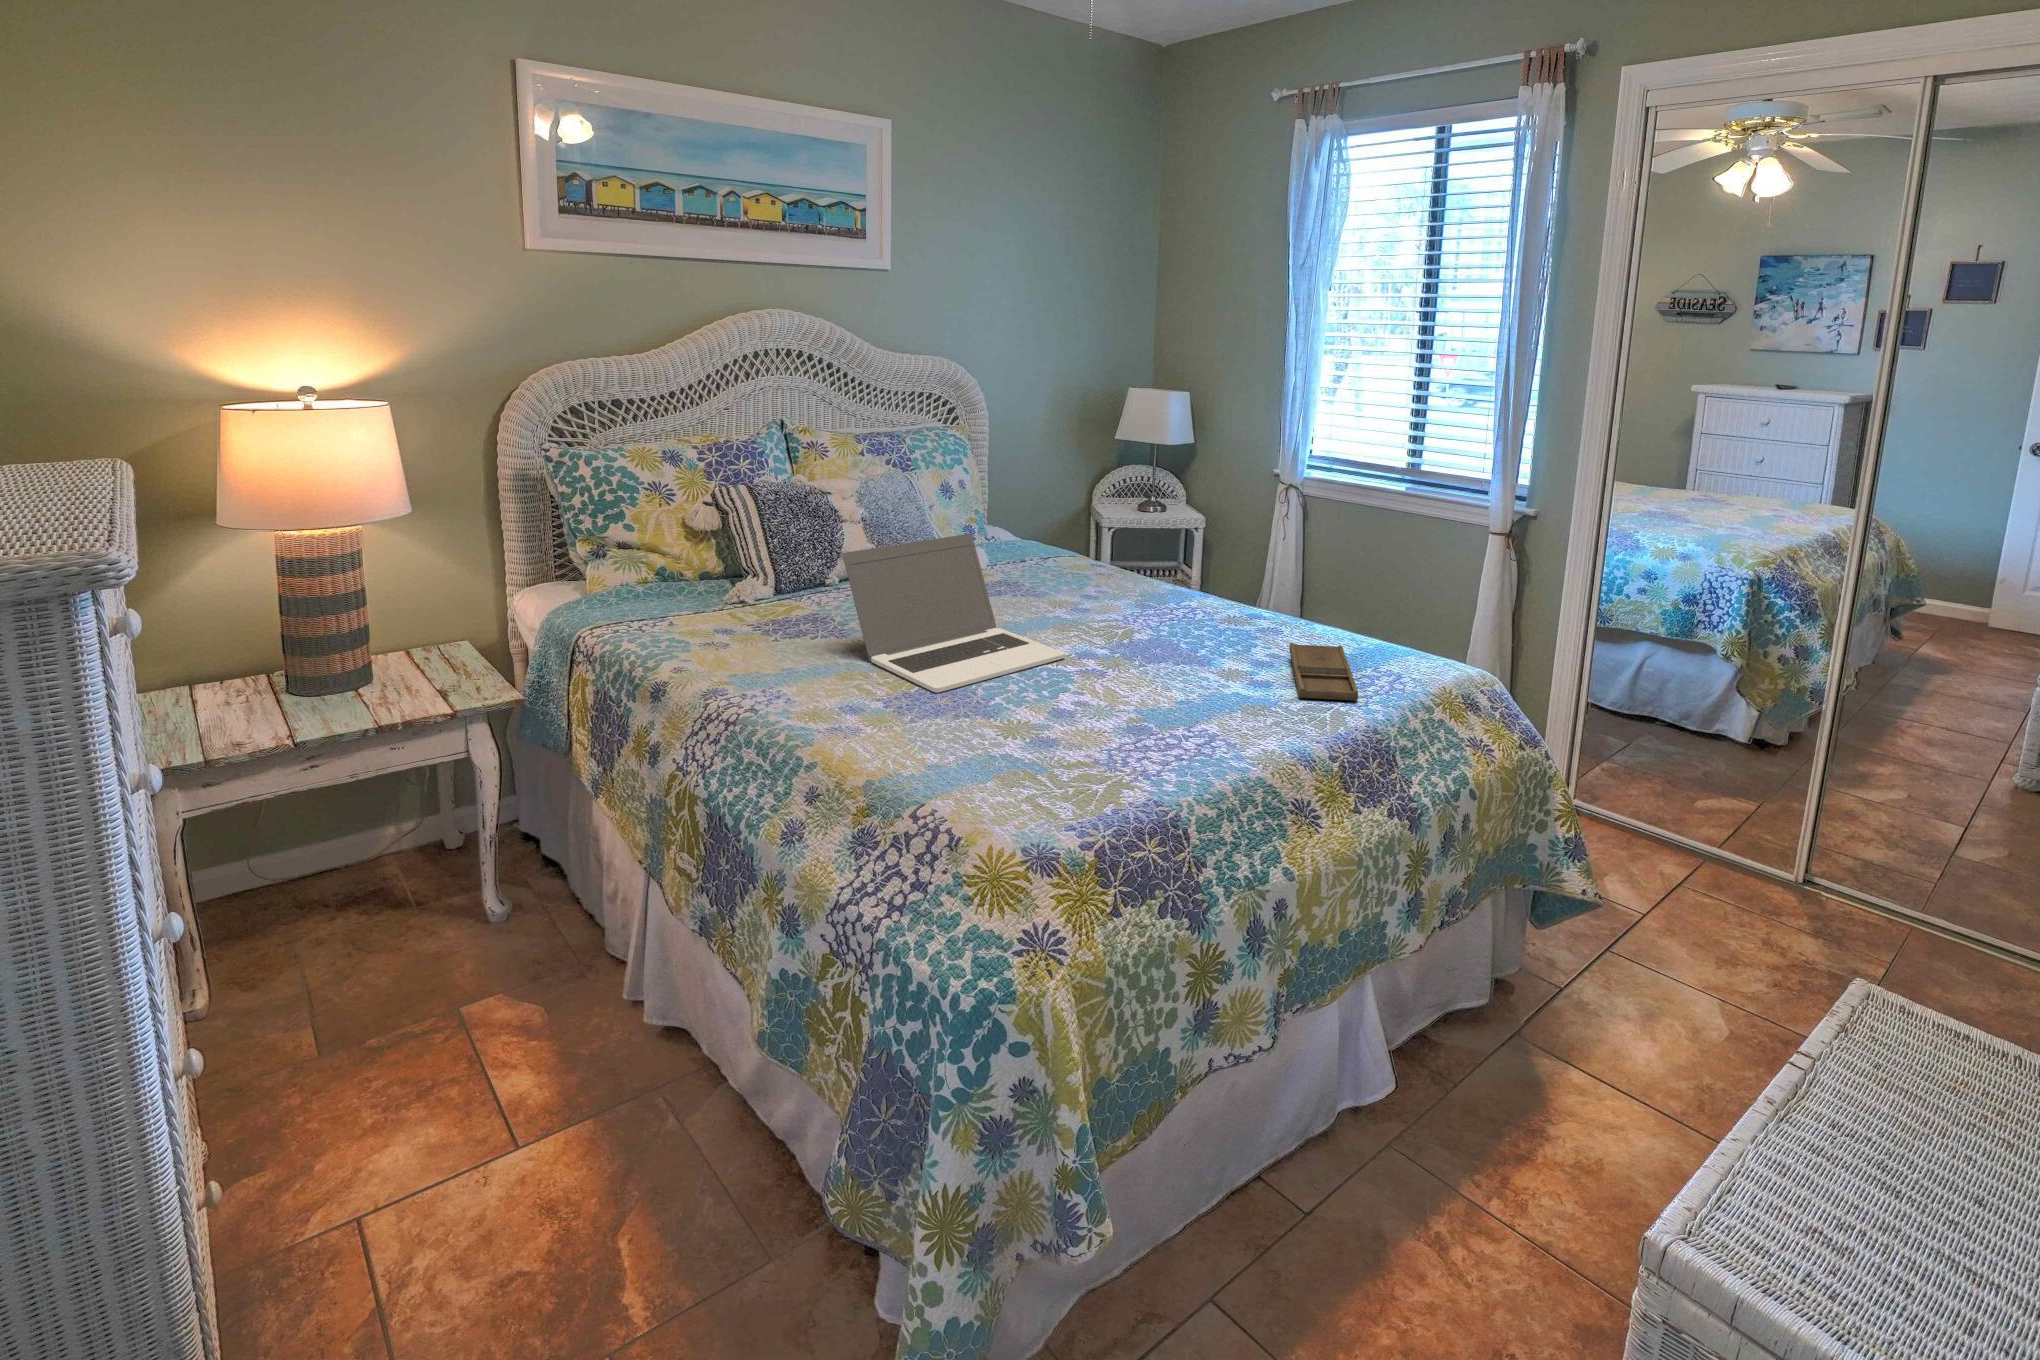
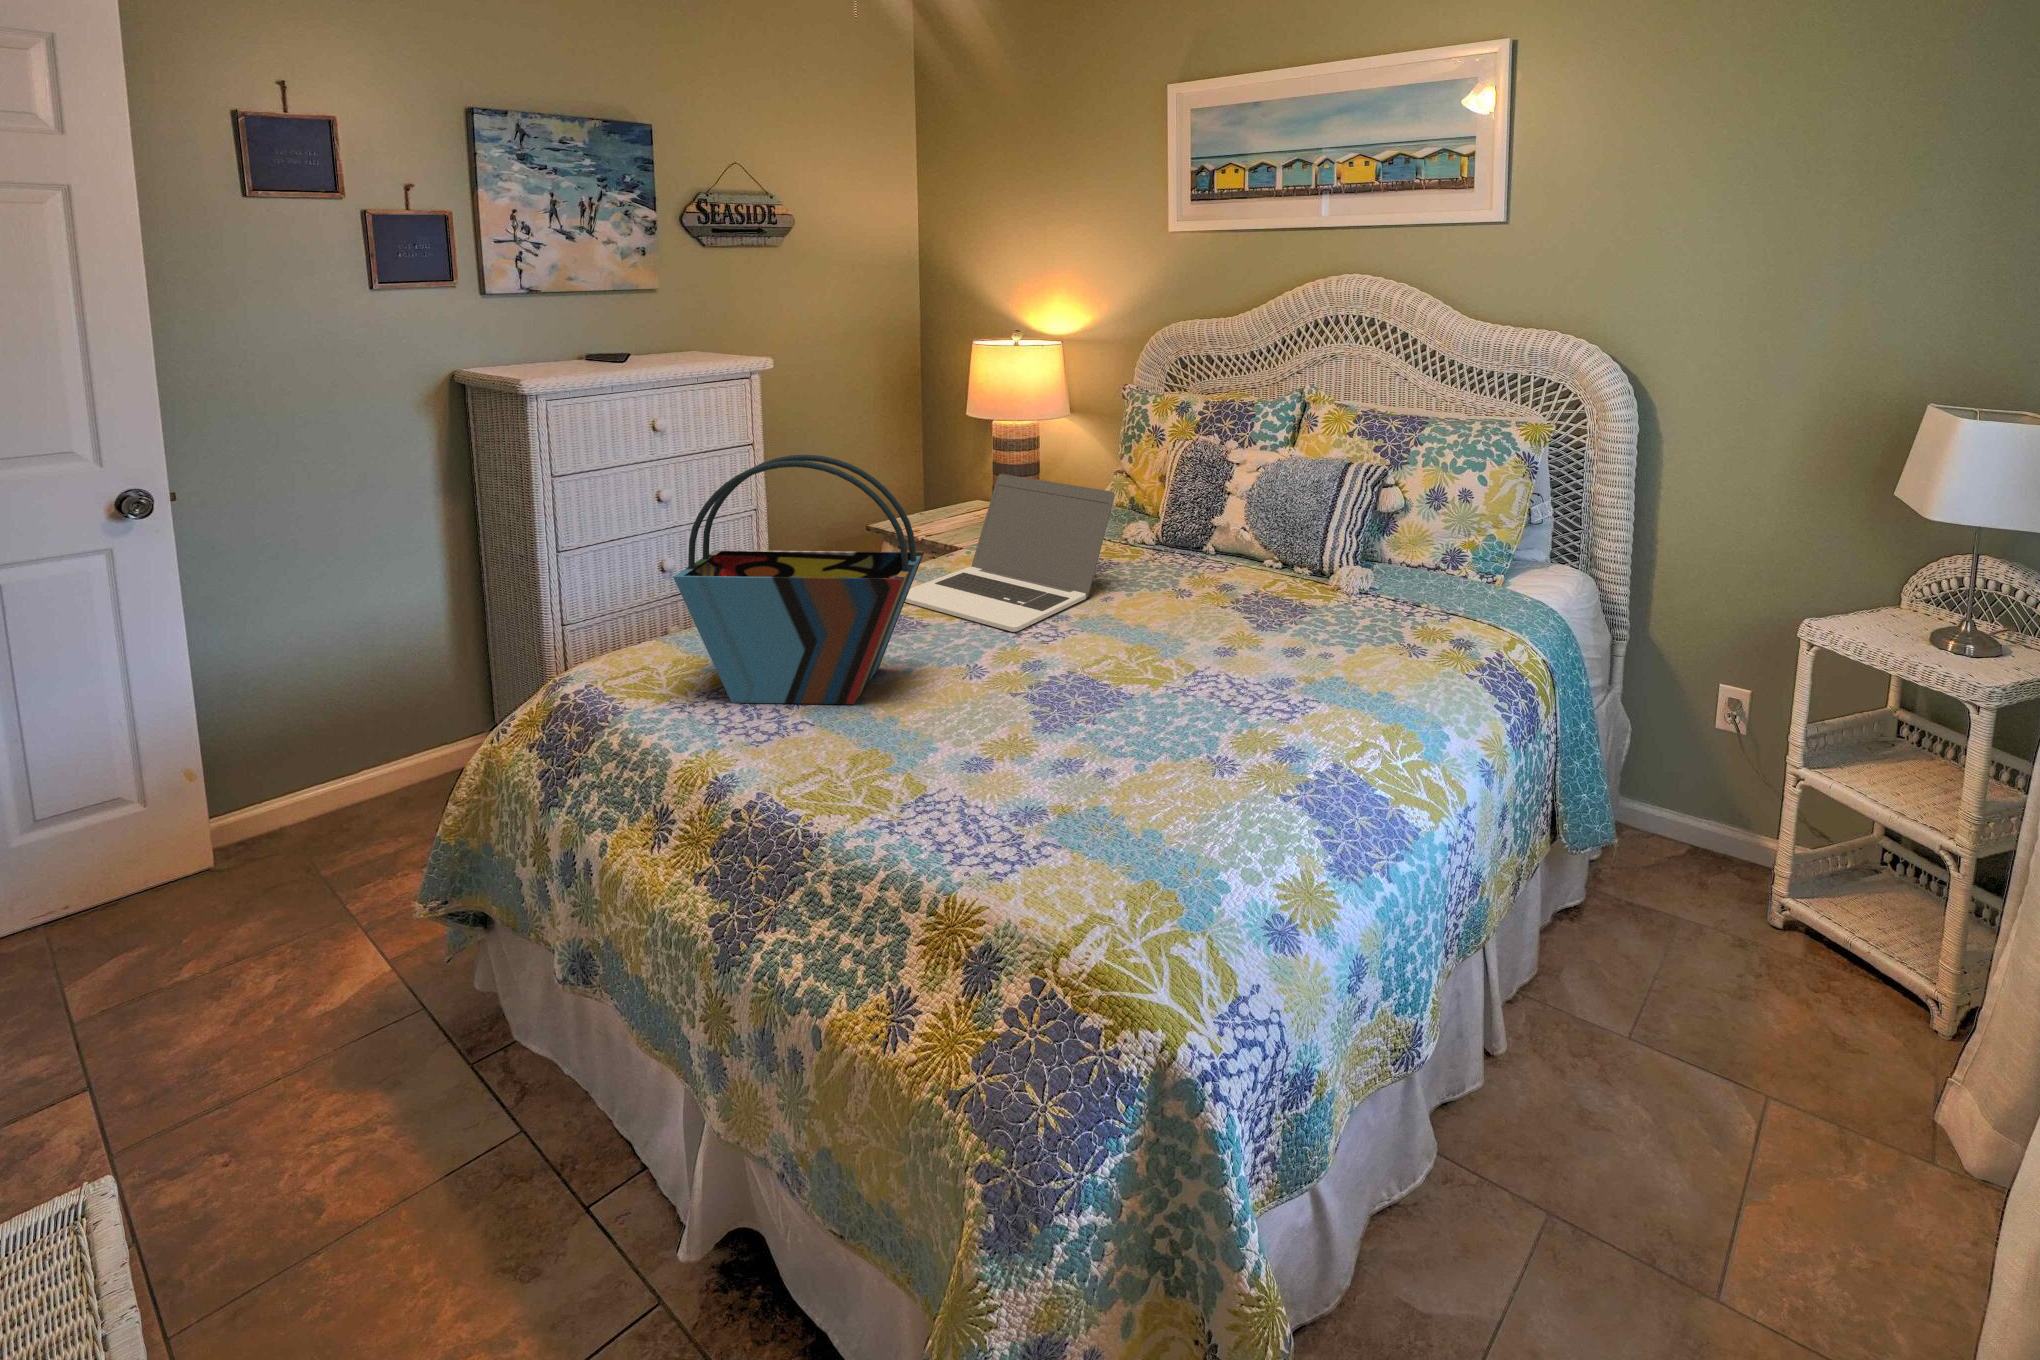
tote bag: none [1091,512,1211,750] -> present [673,455,924,704]
tray: present [1289,643,1358,701] -> none [887,731,1083,804]

